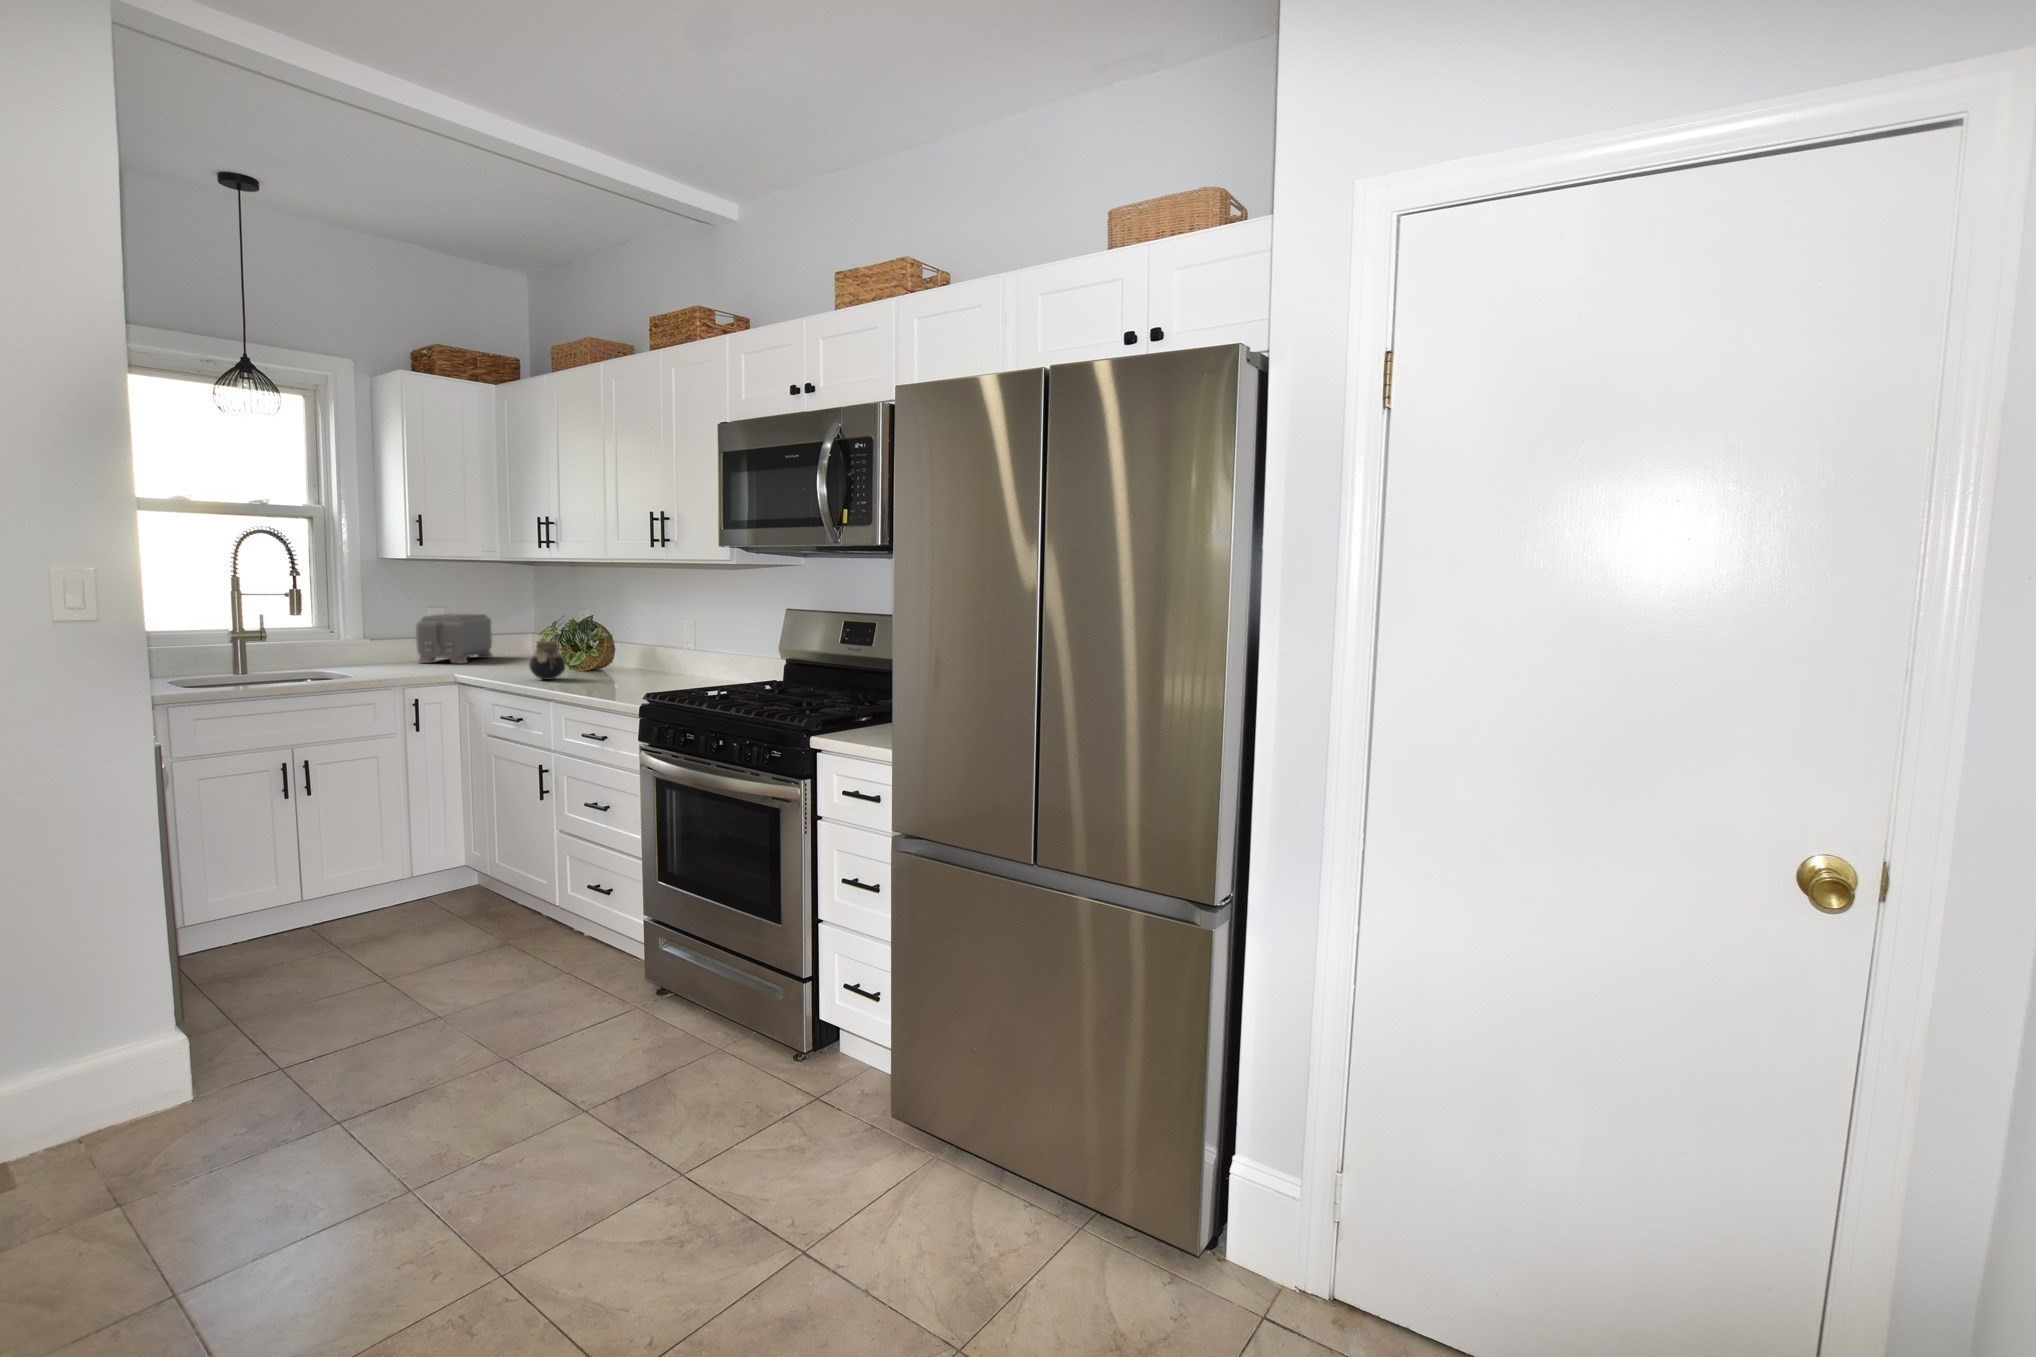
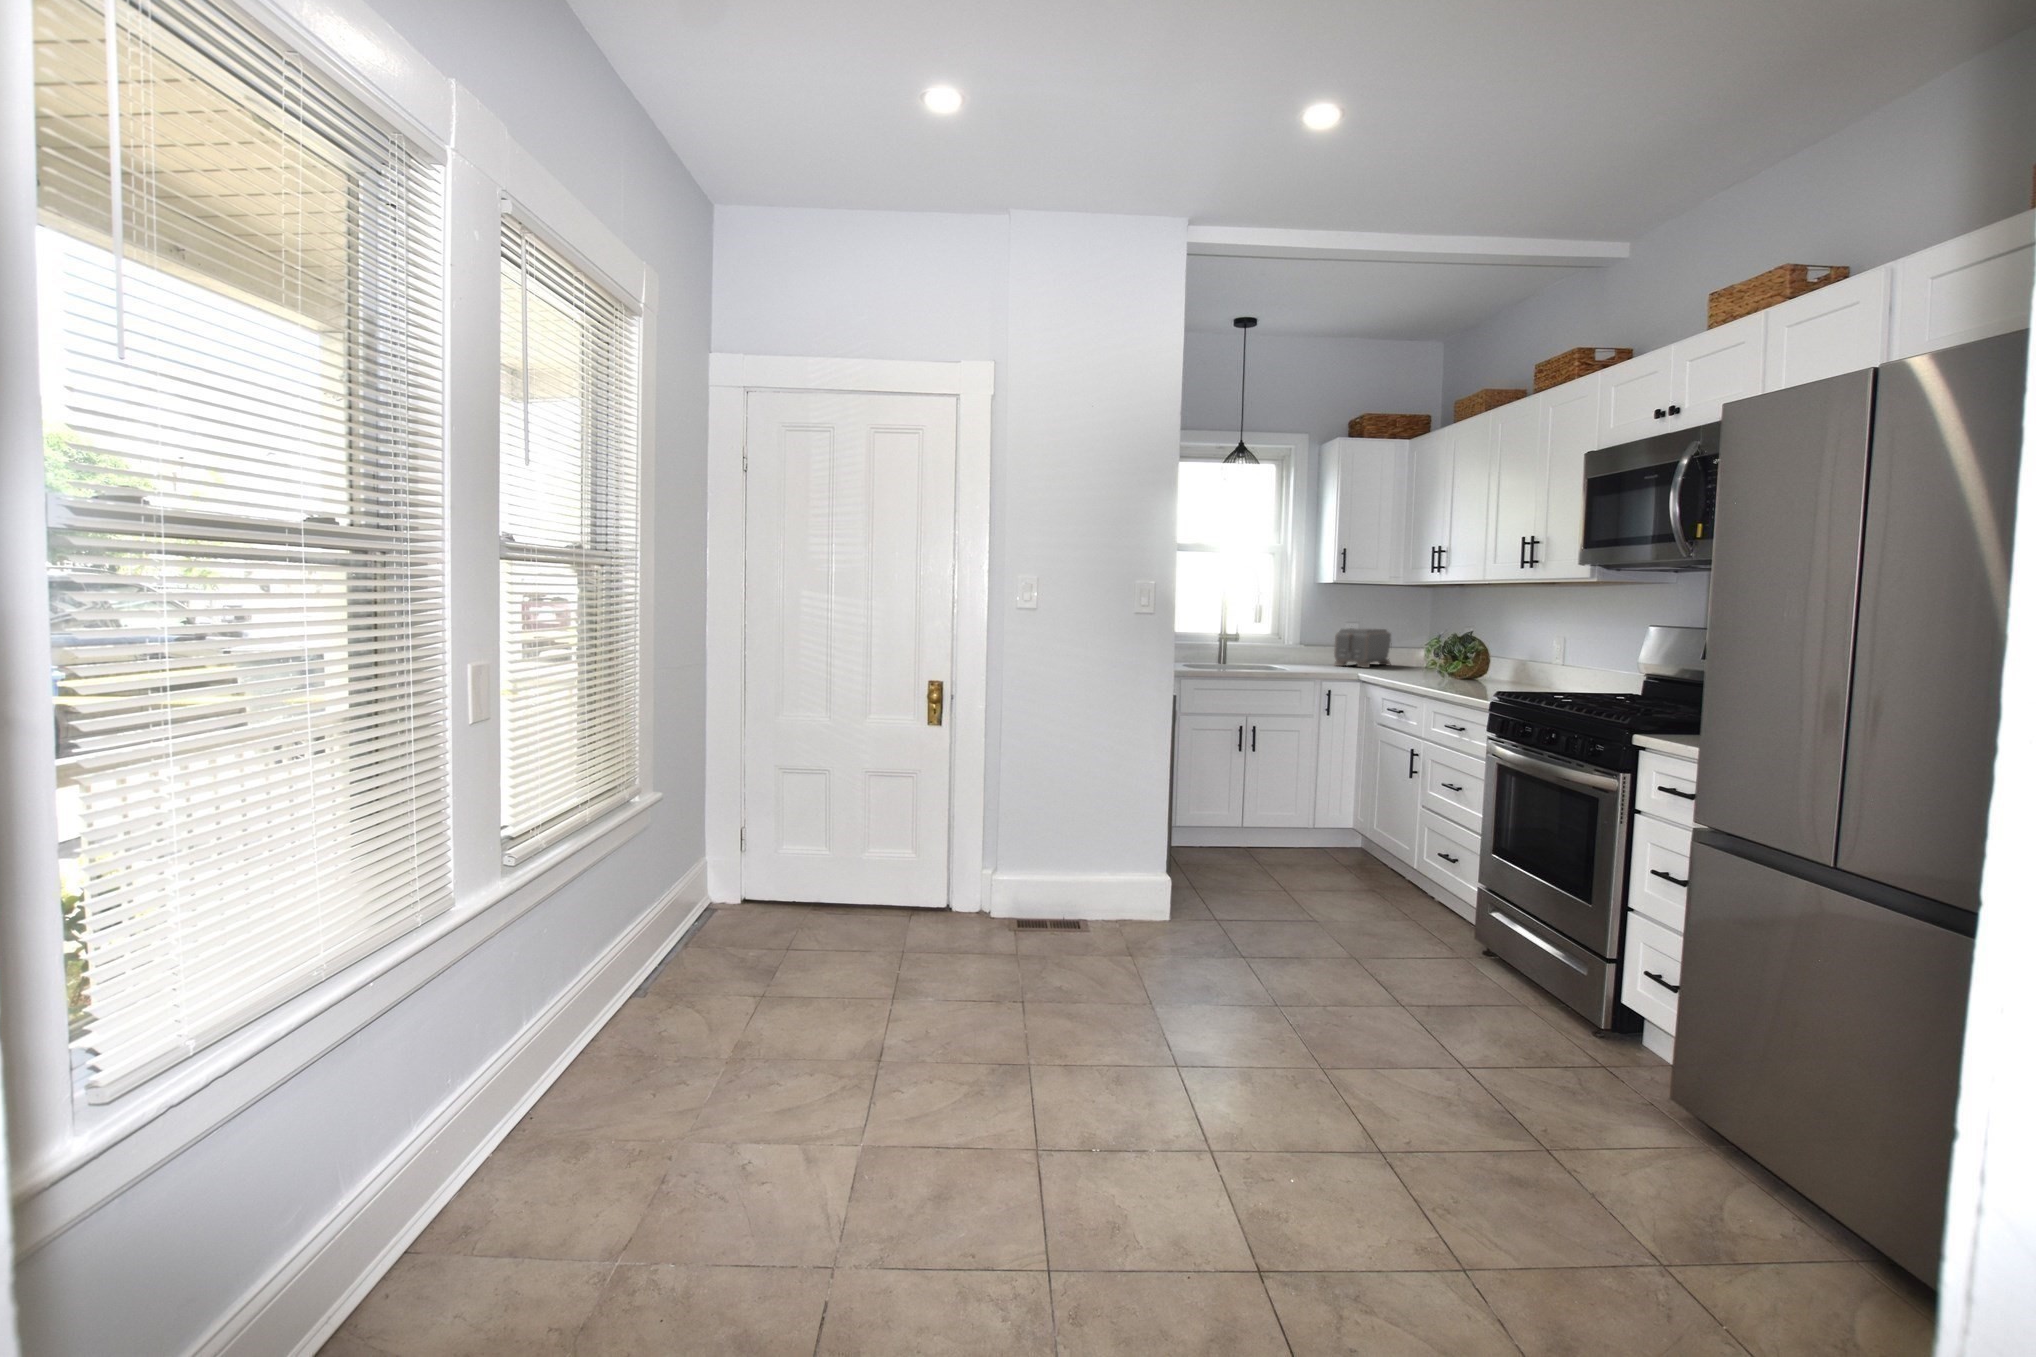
jar: present [530,641,565,680] -> none [1412,649,1442,682]

